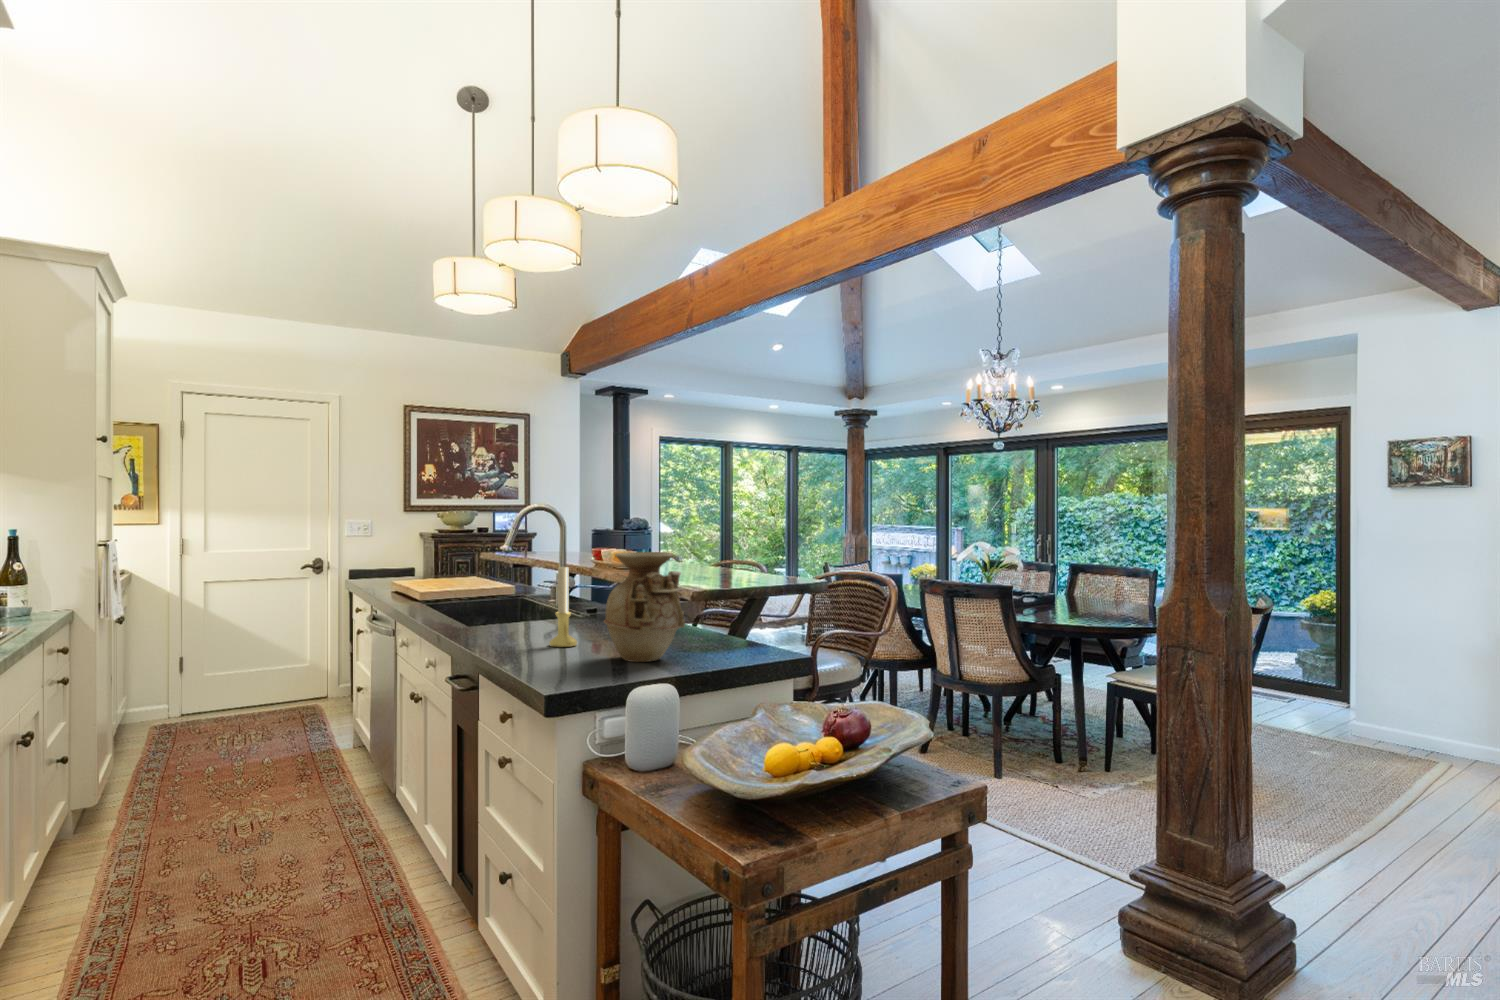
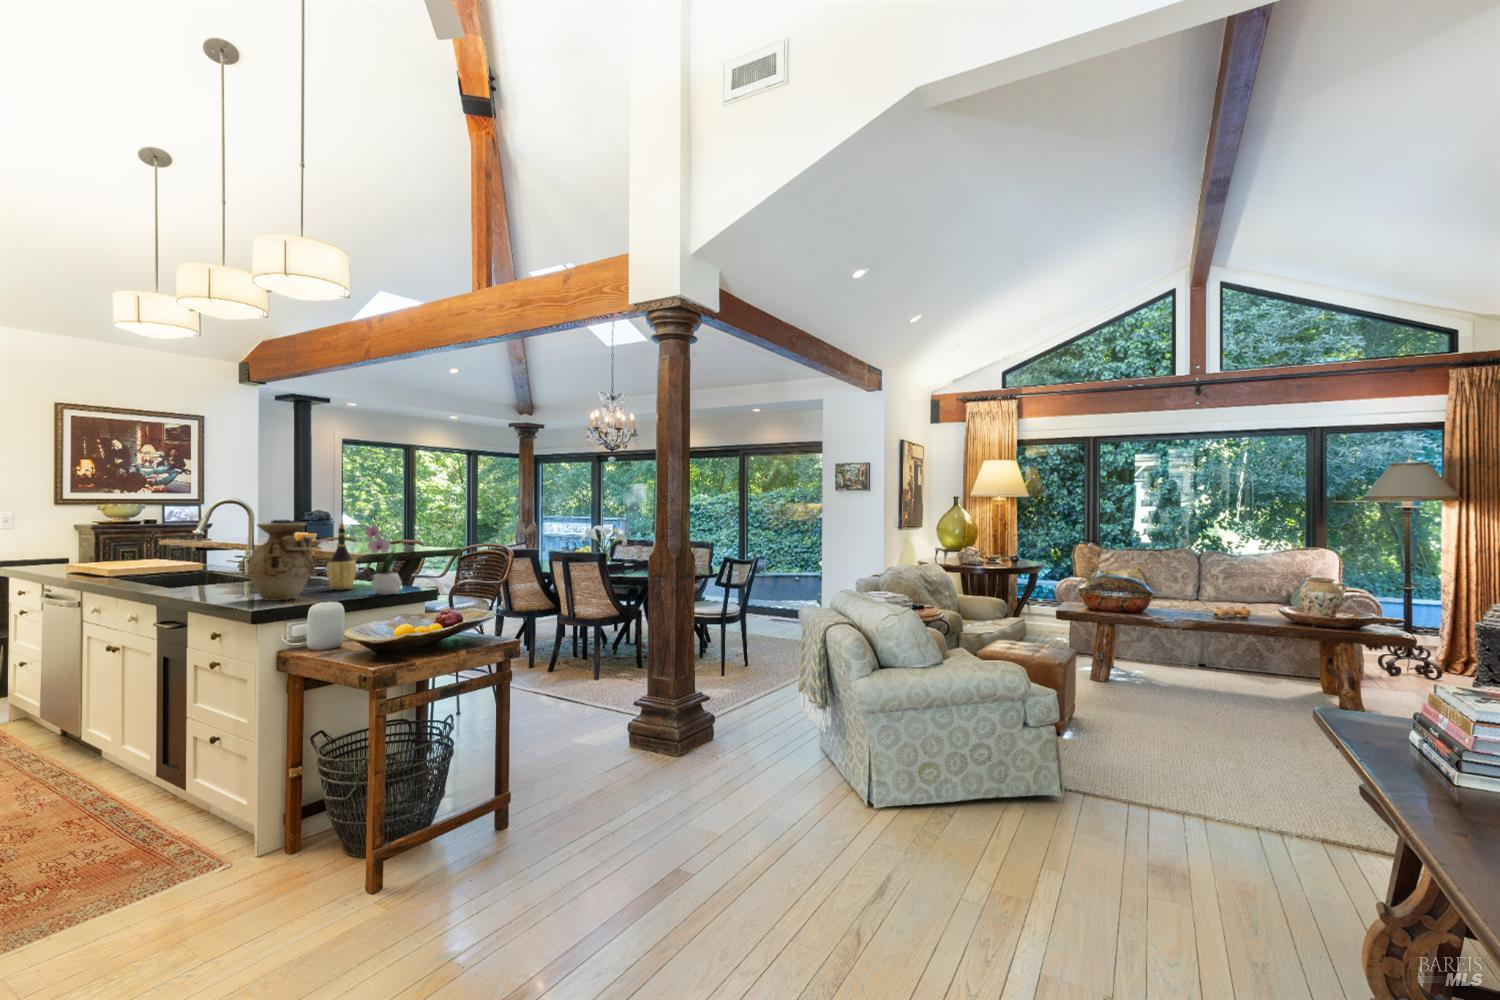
flower arrangement: none [742,539,795,658] -> present [365,514,402,595]
wine bottle: none [687,551,724,642] -> present [326,524,357,590]
candle holder: present [549,567,577,647] -> none [201,534,228,597]

